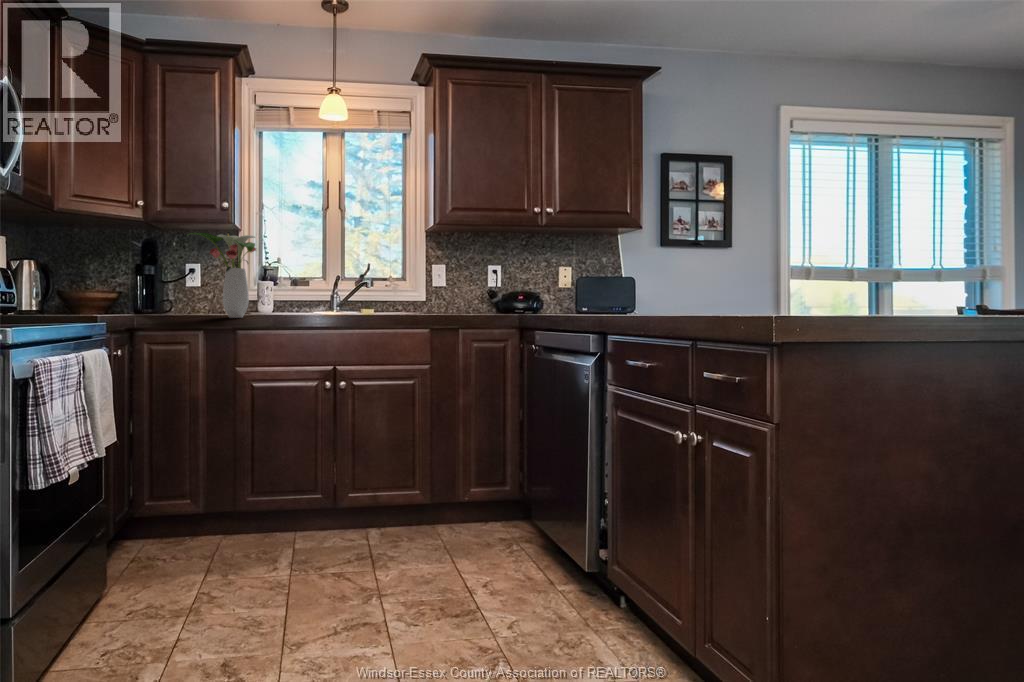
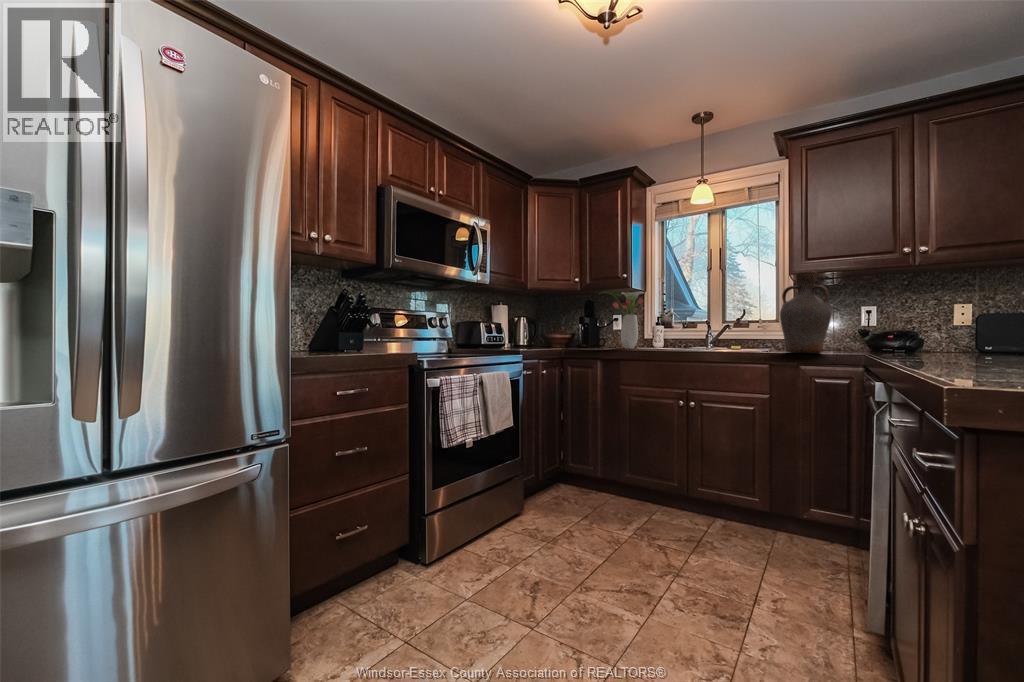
vase: none [431,224,482,317] -> present [780,271,831,353]

